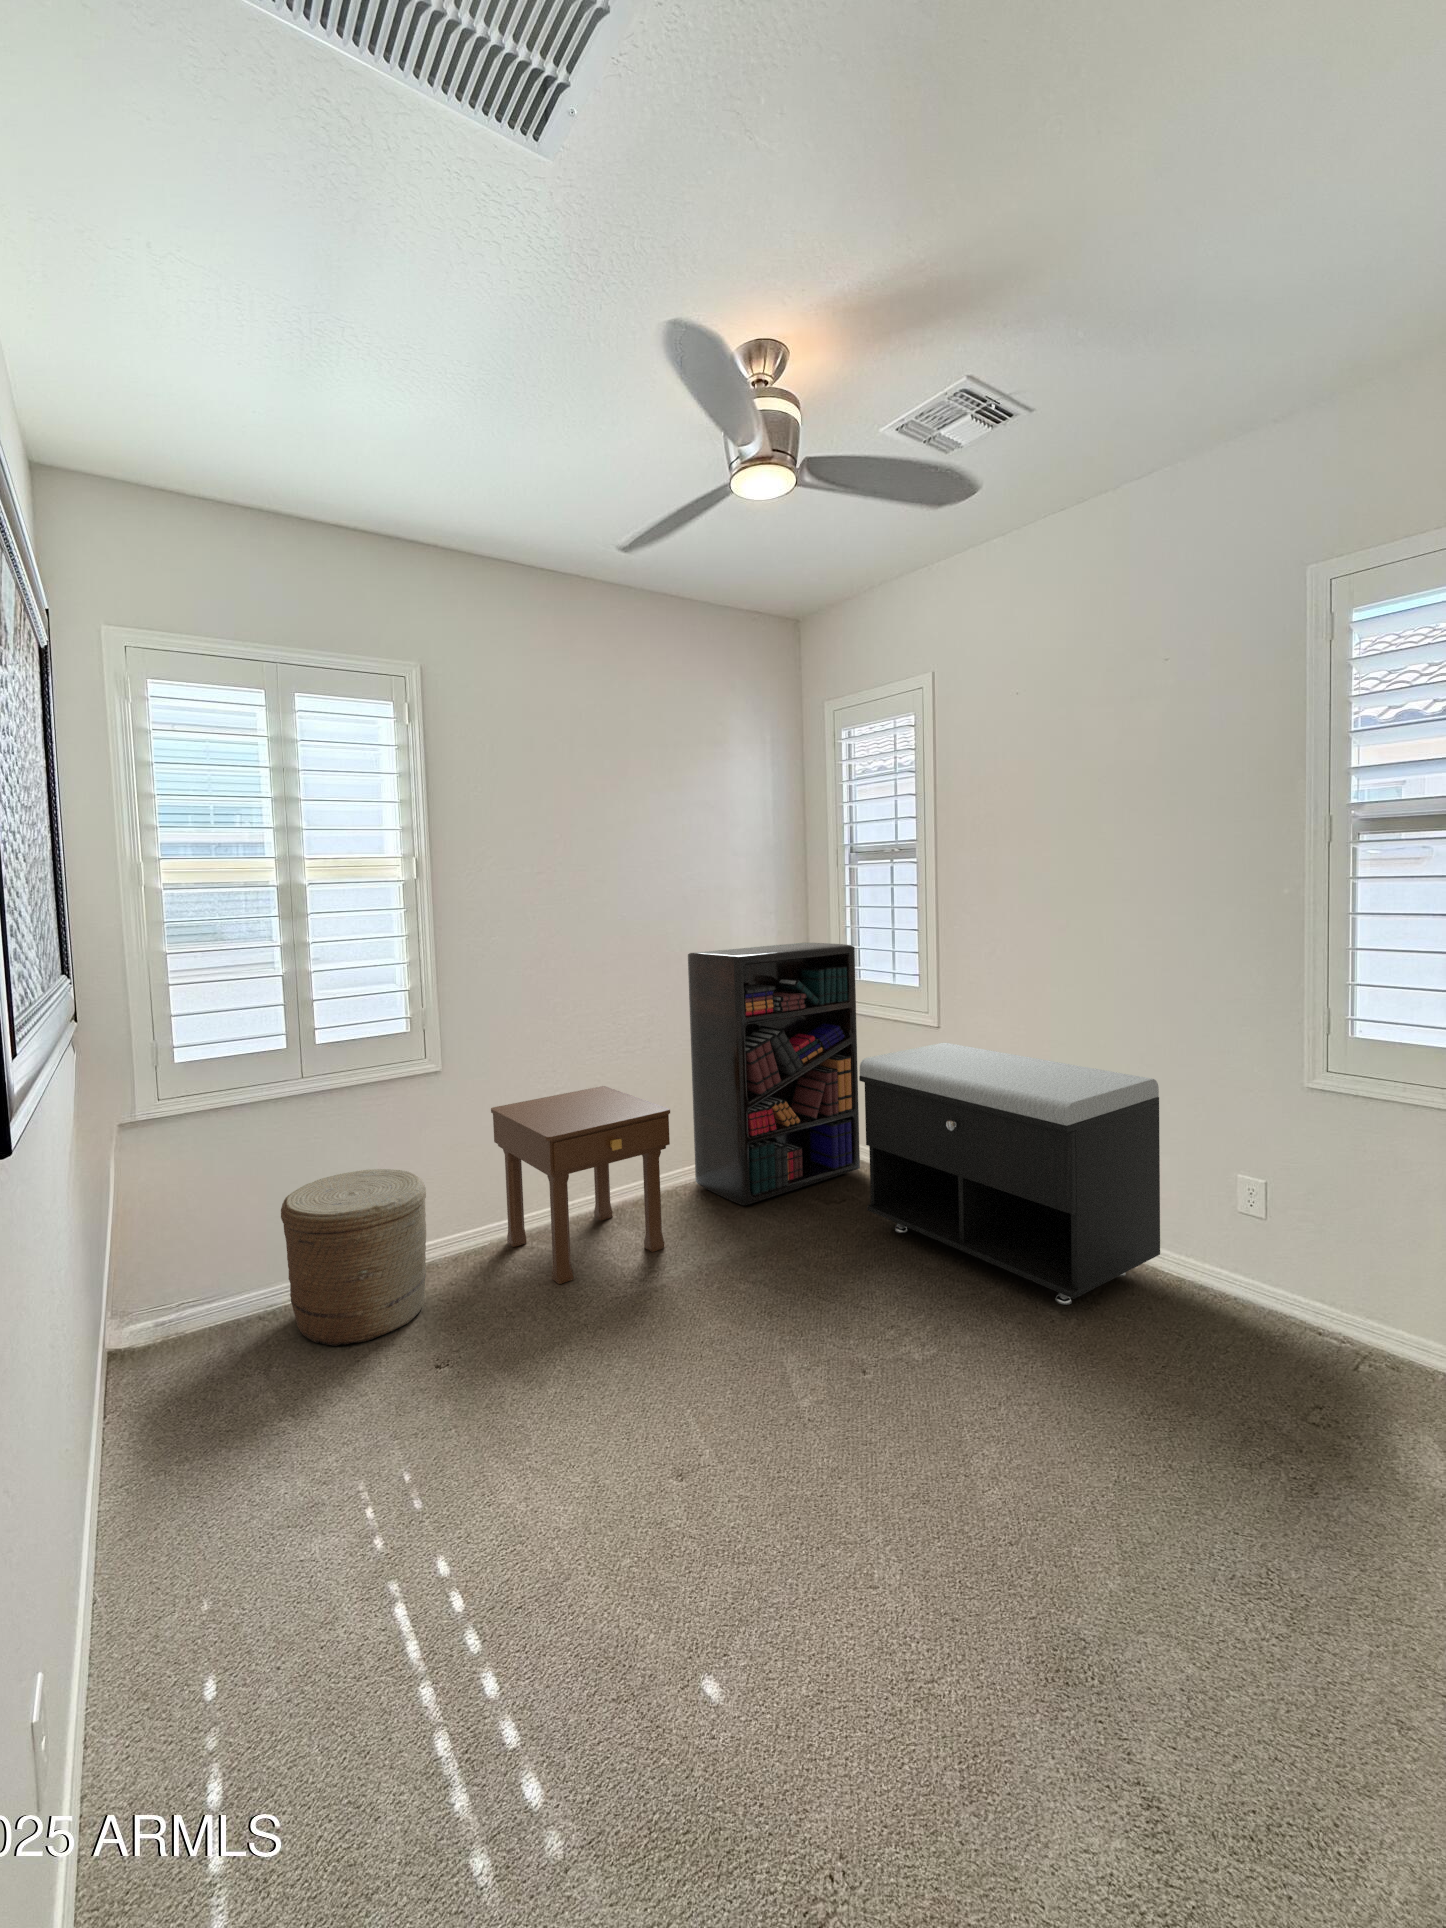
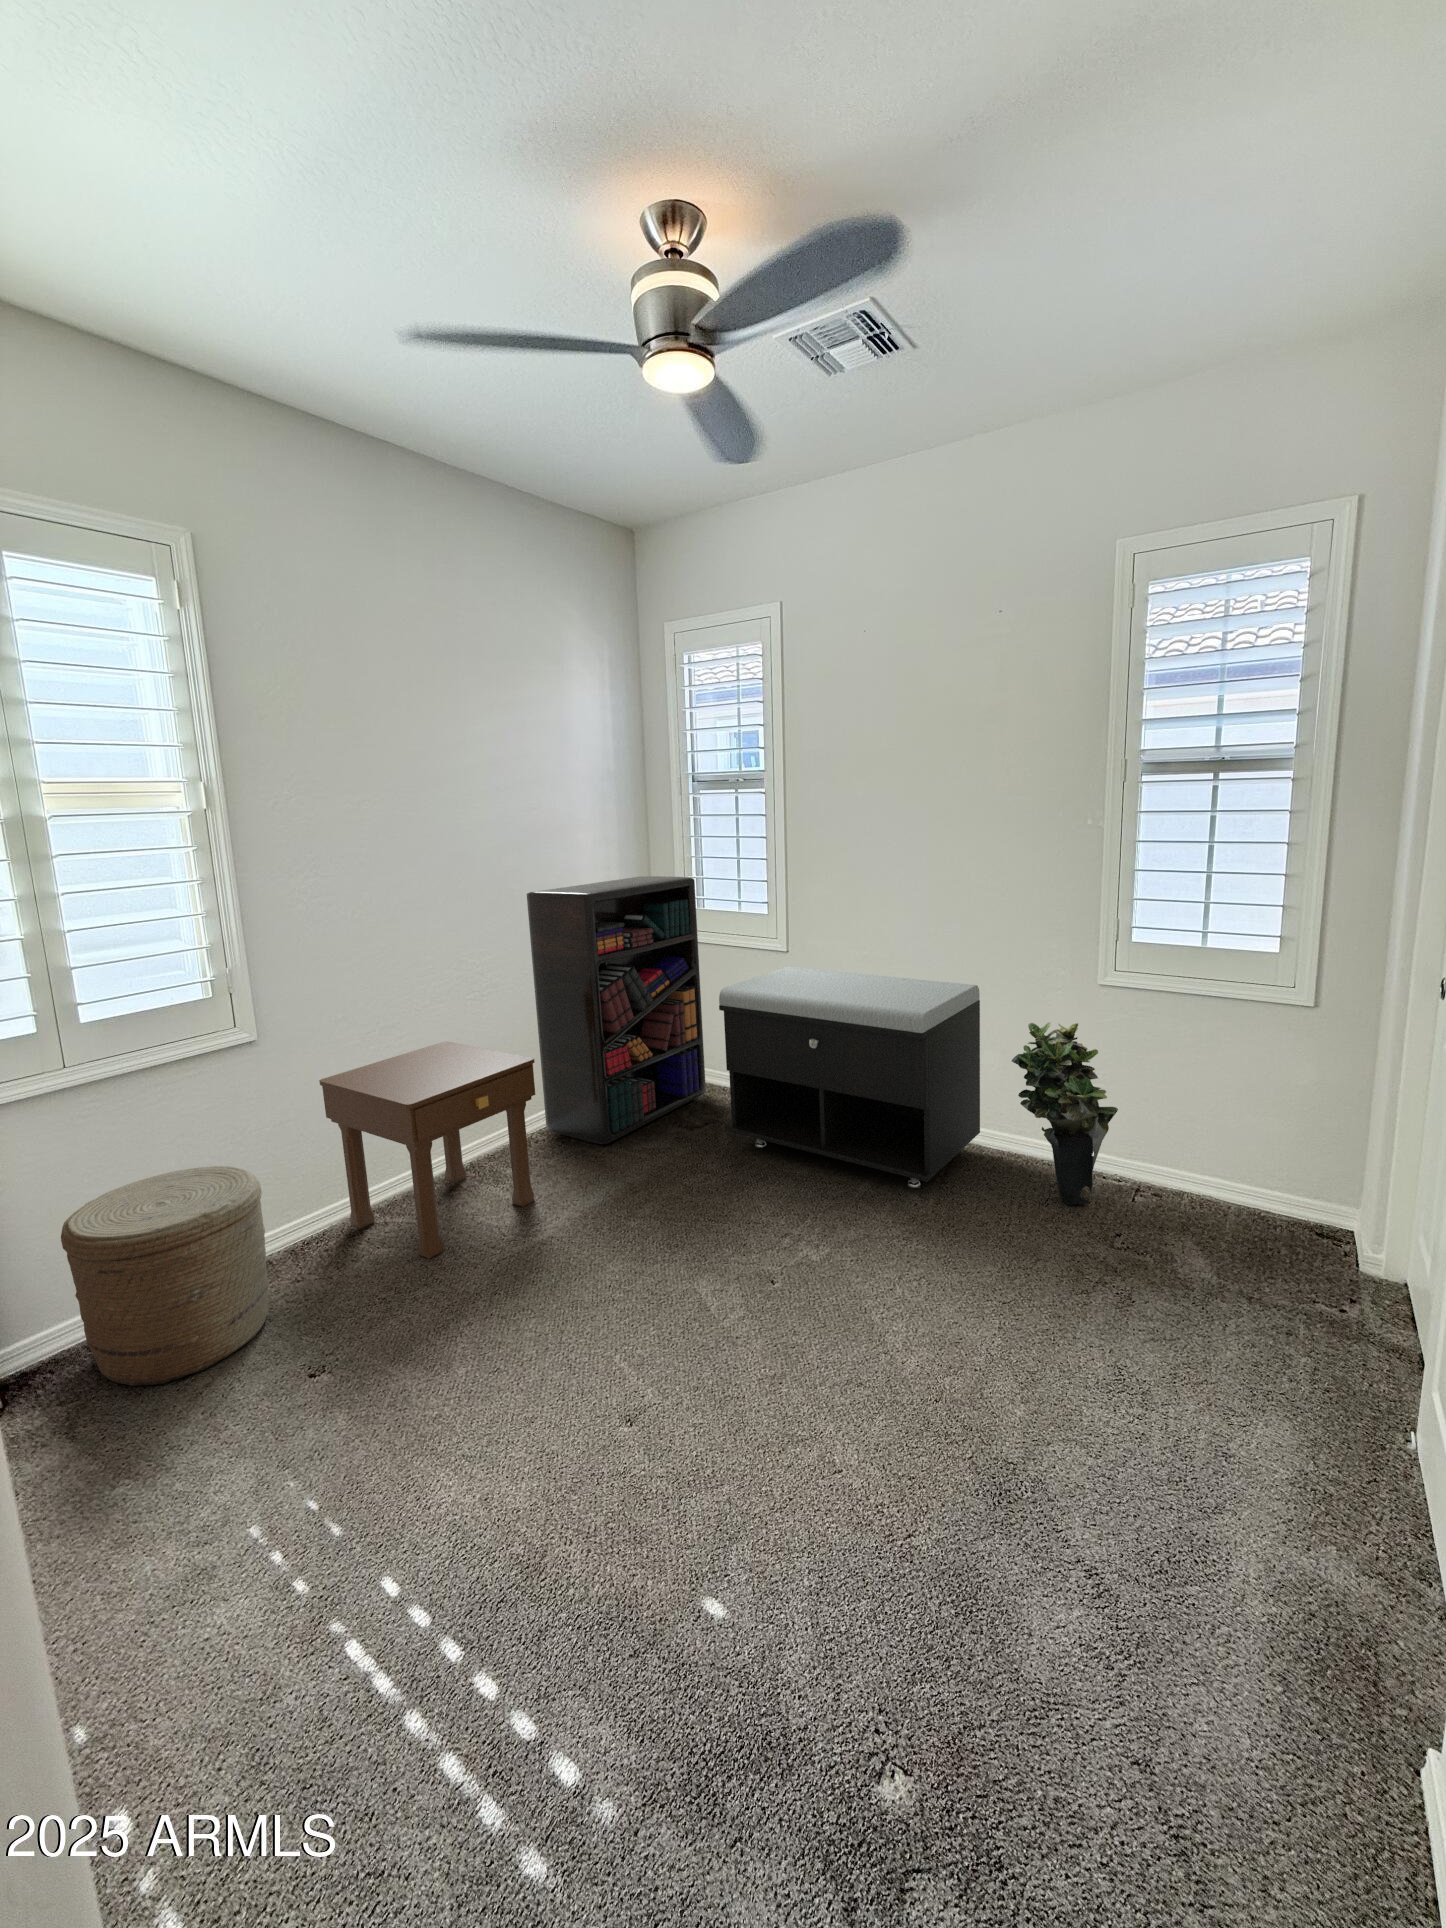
potted plant: none [1188,1129,1335,1364] -> present [1012,1022,1118,1205]

